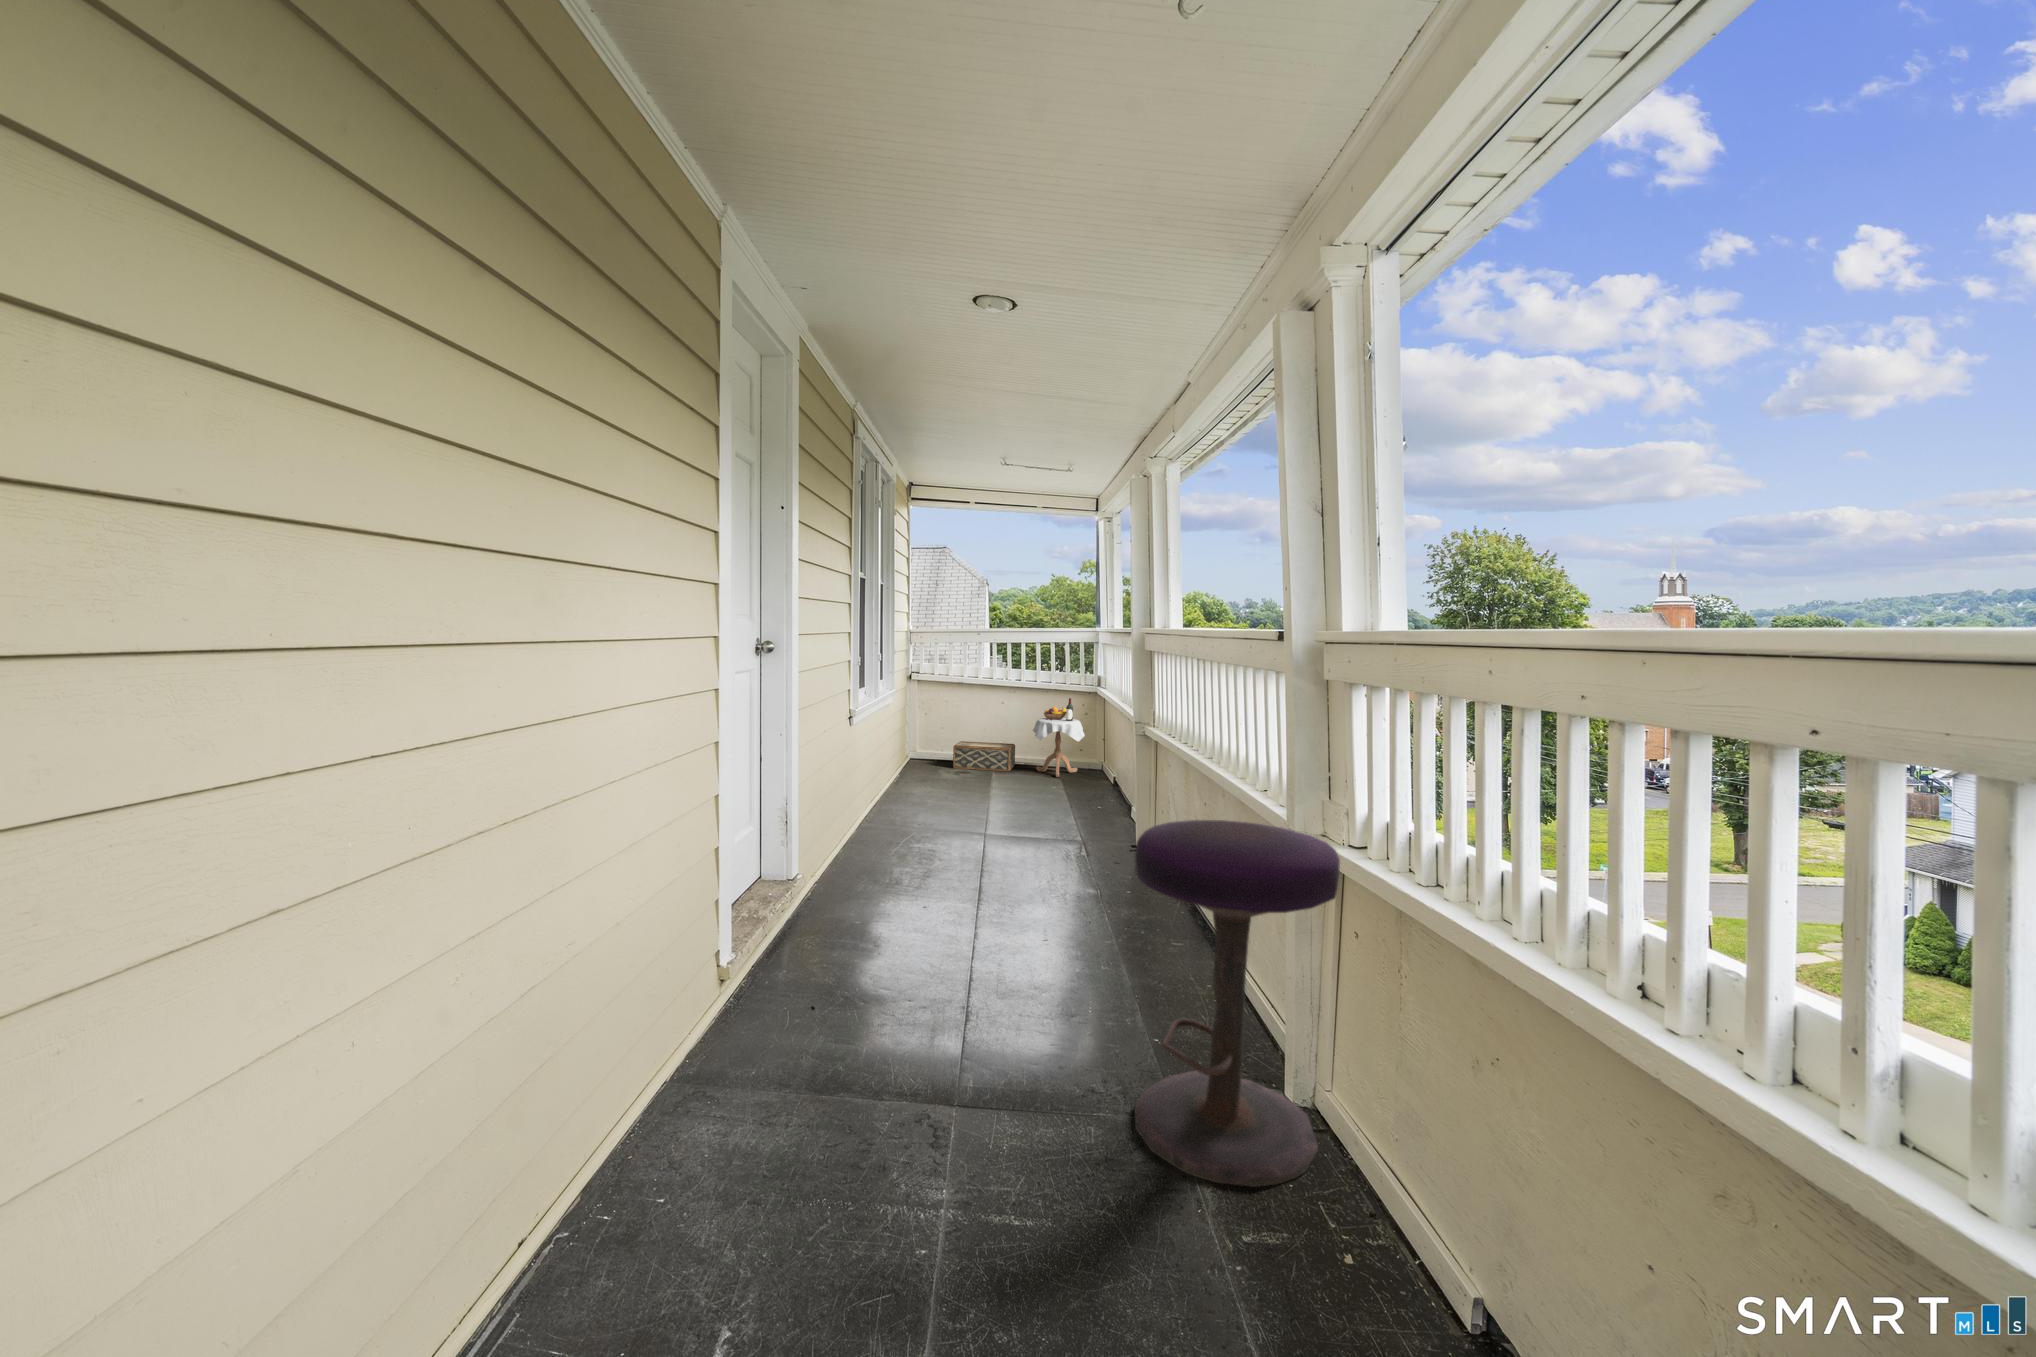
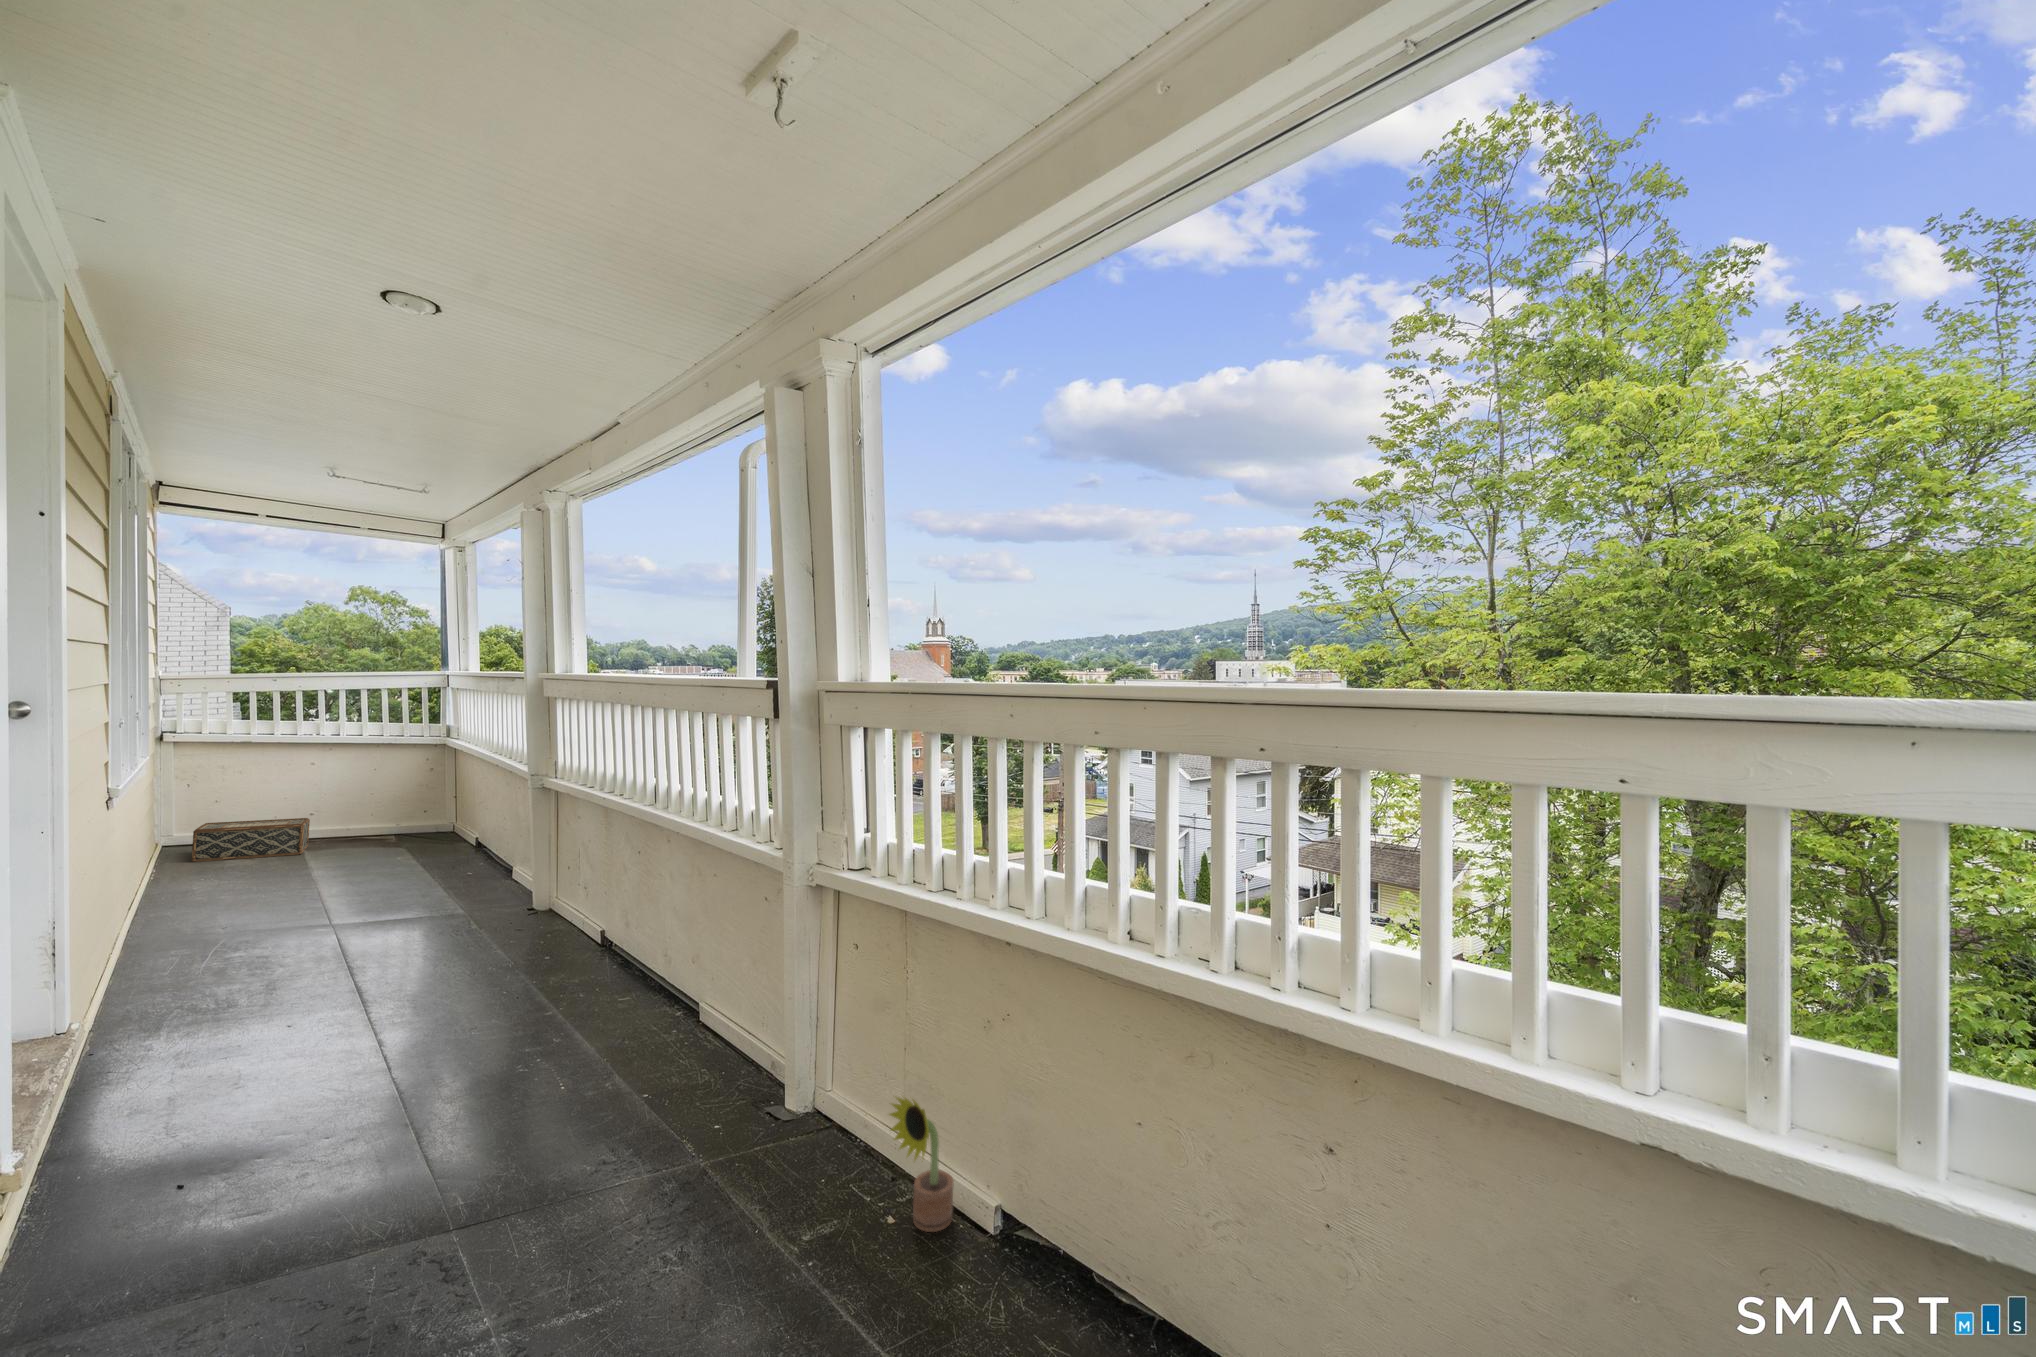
side table: present [1033,698,1085,777] -> none [342,754,428,852]
stool: present [1135,820,1340,1187] -> none [644,851,852,1217]
decorative plant: none [1344,1128,1424,1308] -> present [890,1098,954,1232]

